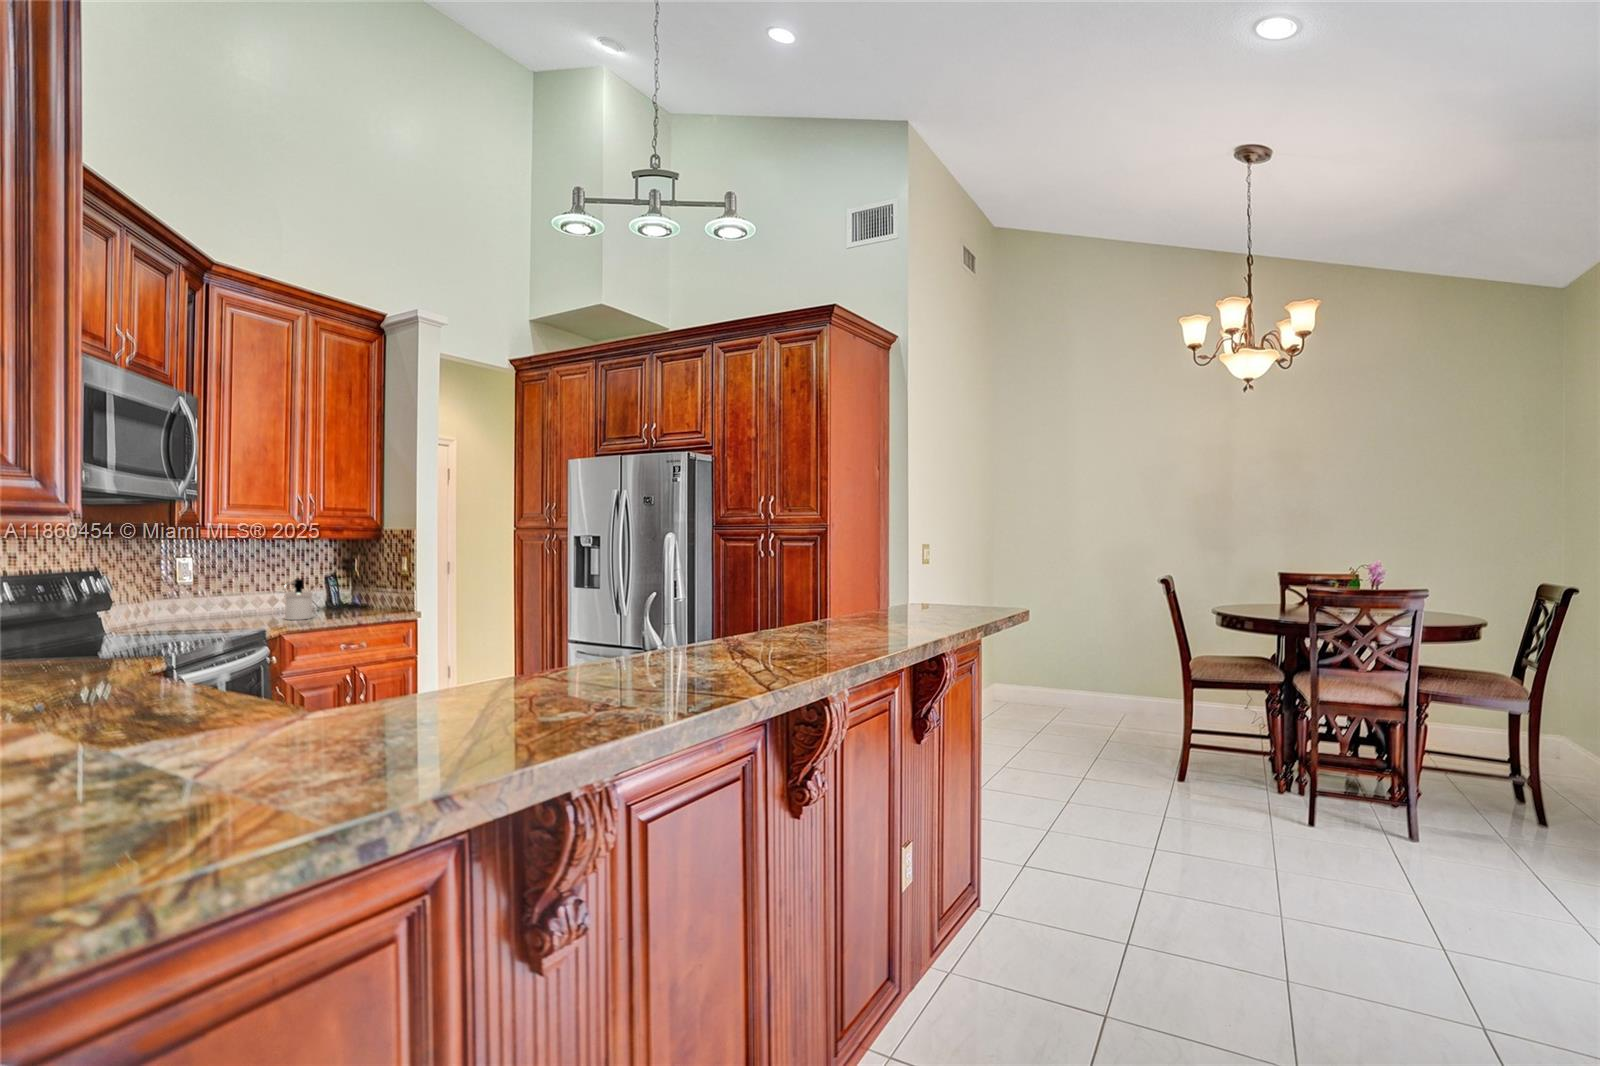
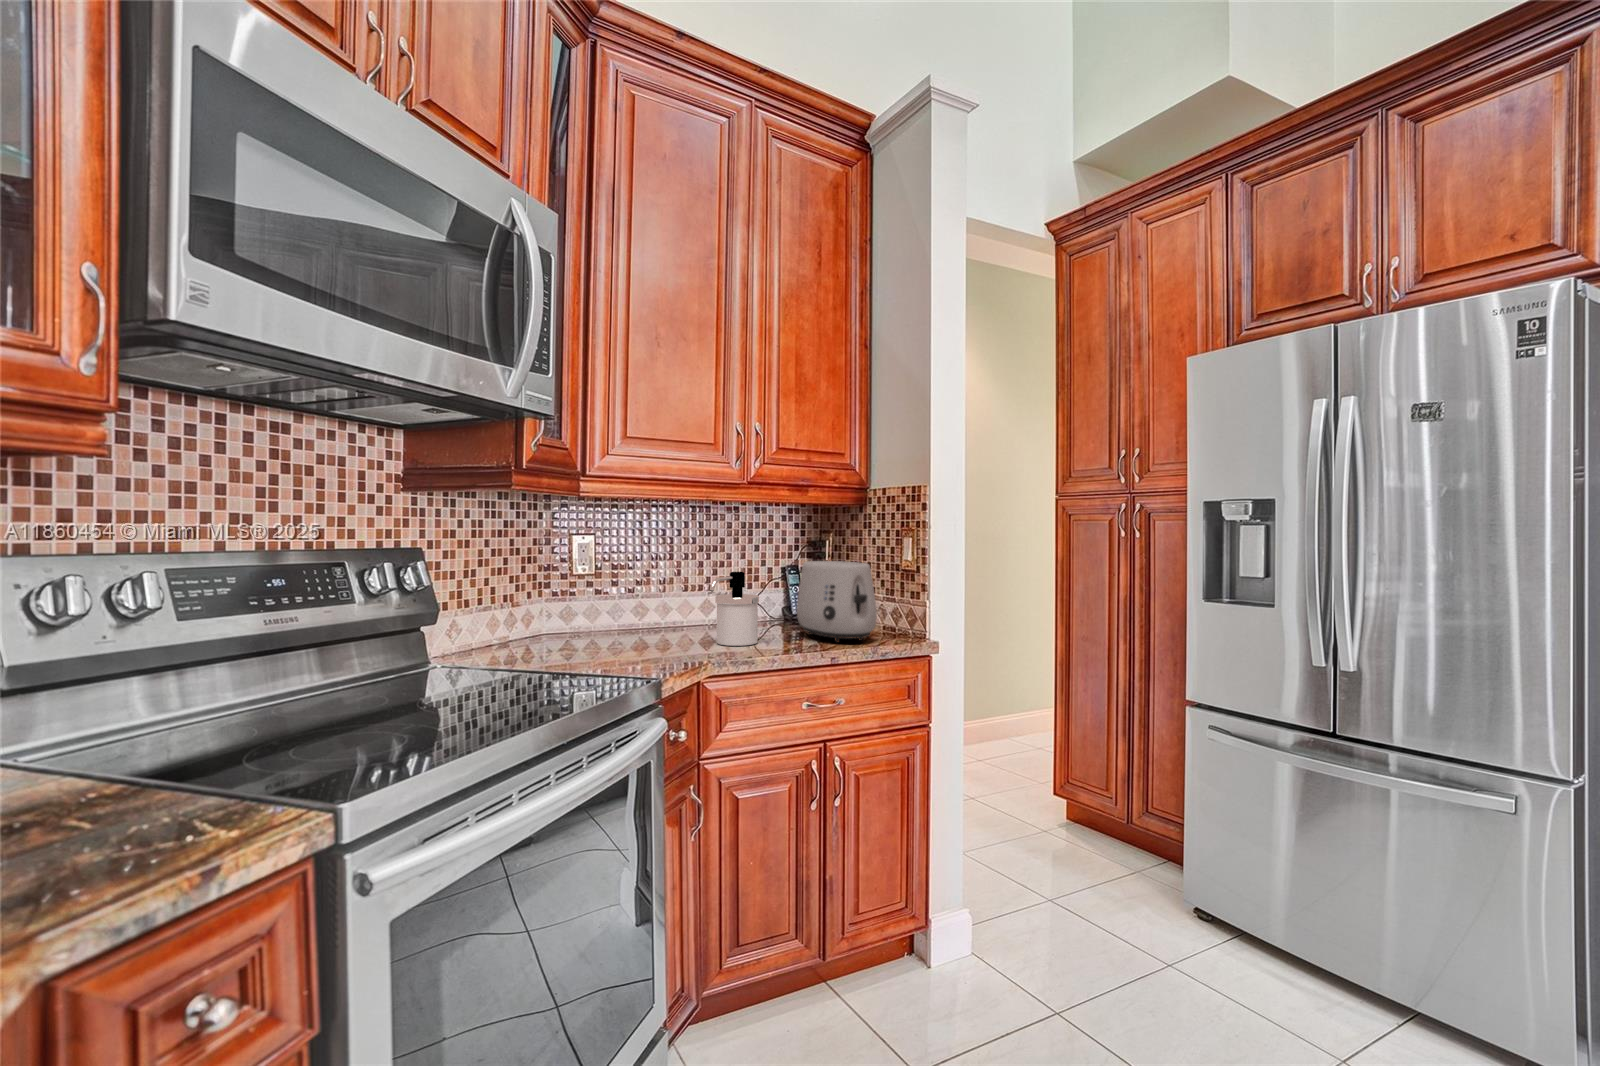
toaster: none [336,572,385,616] -> present [797,561,877,642]

